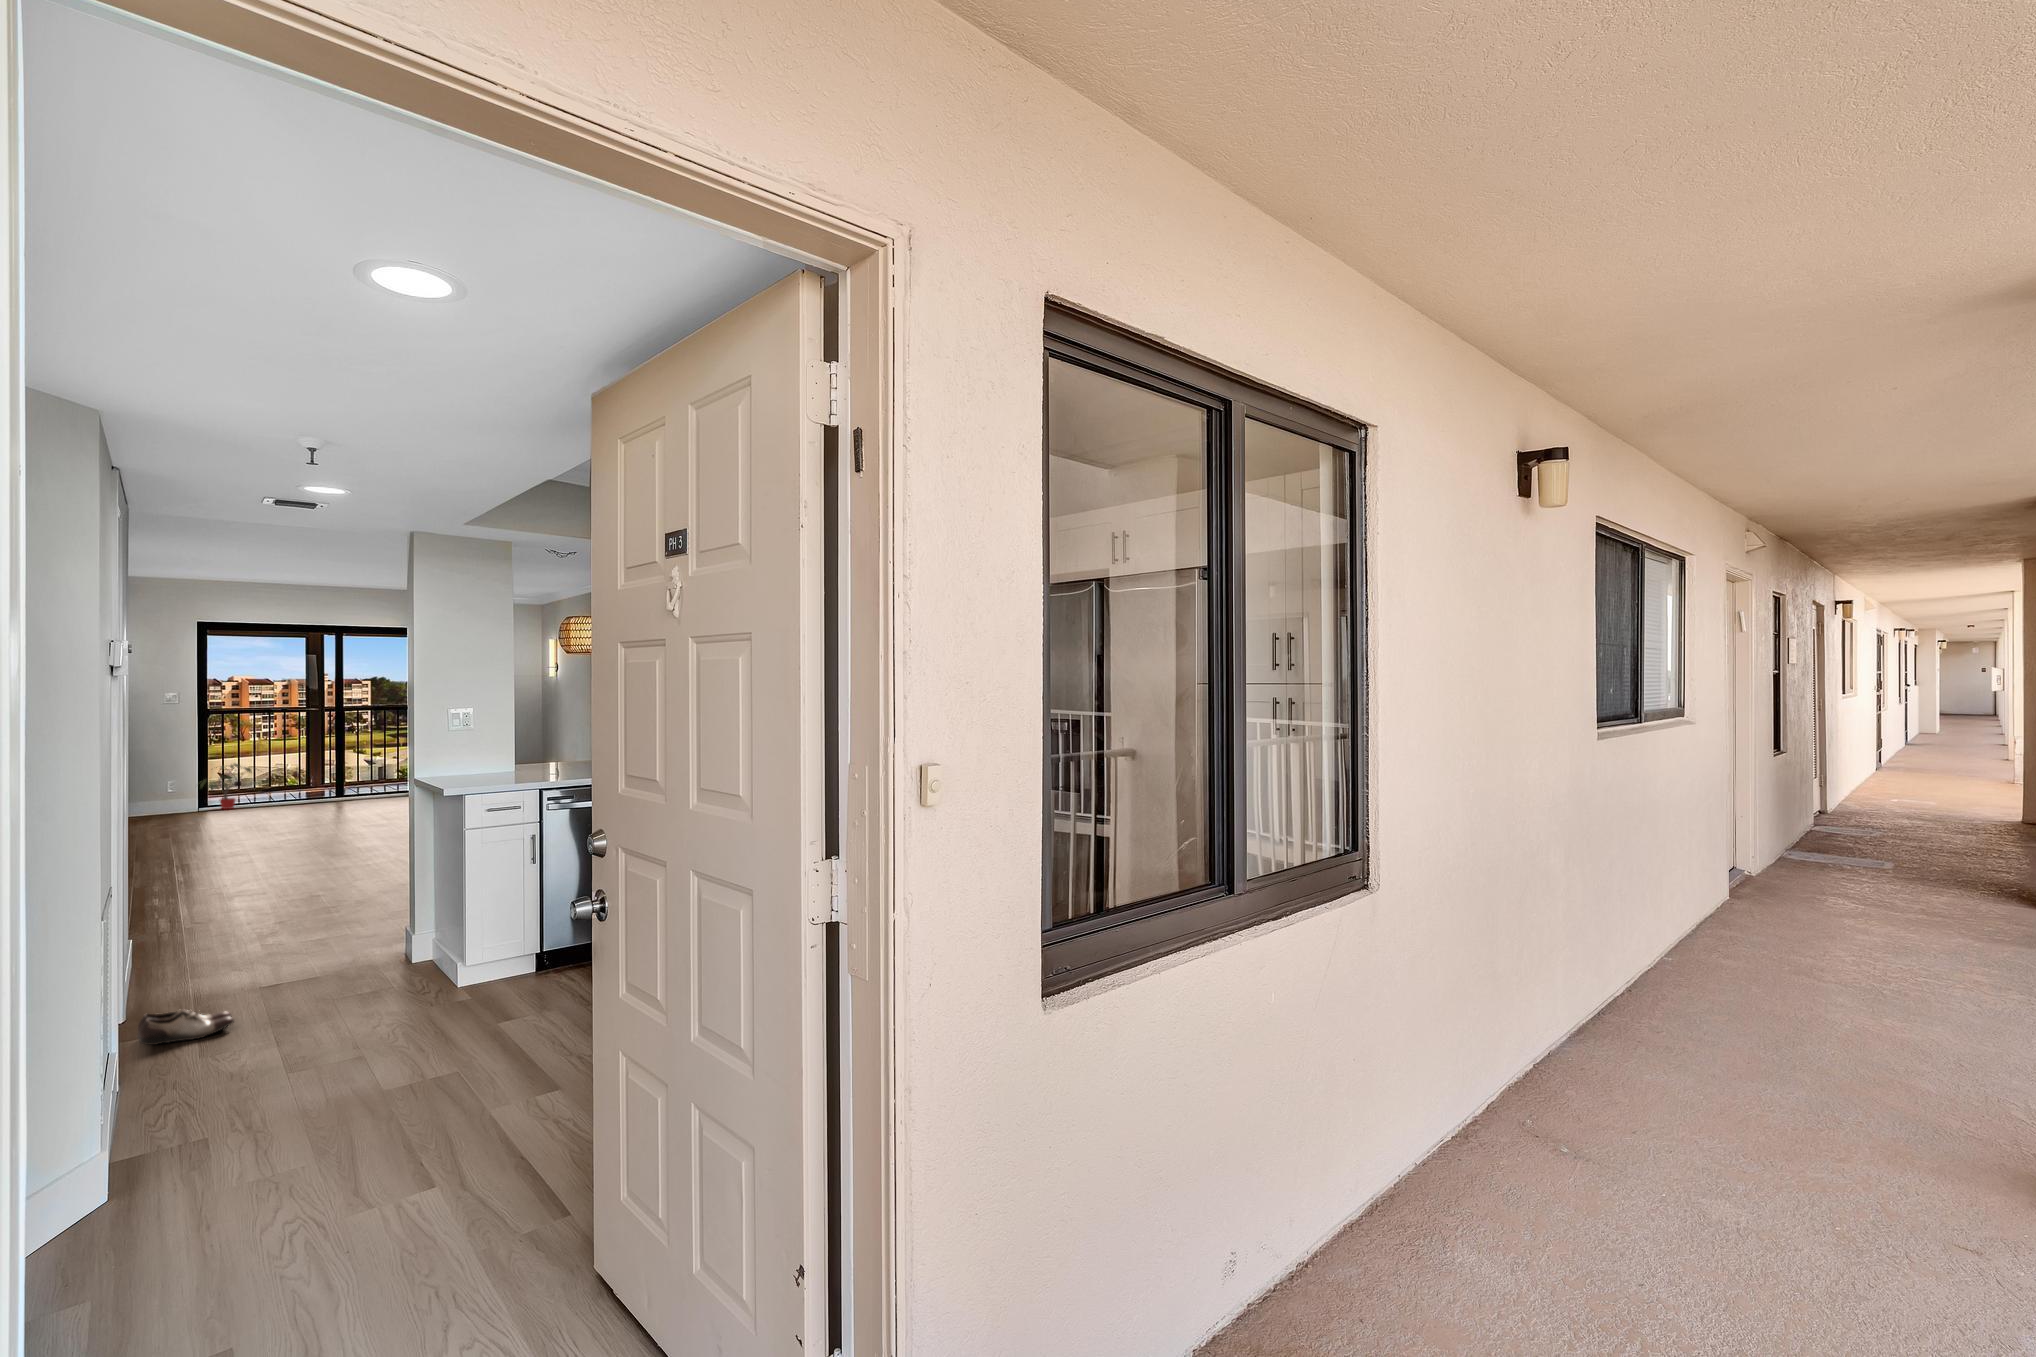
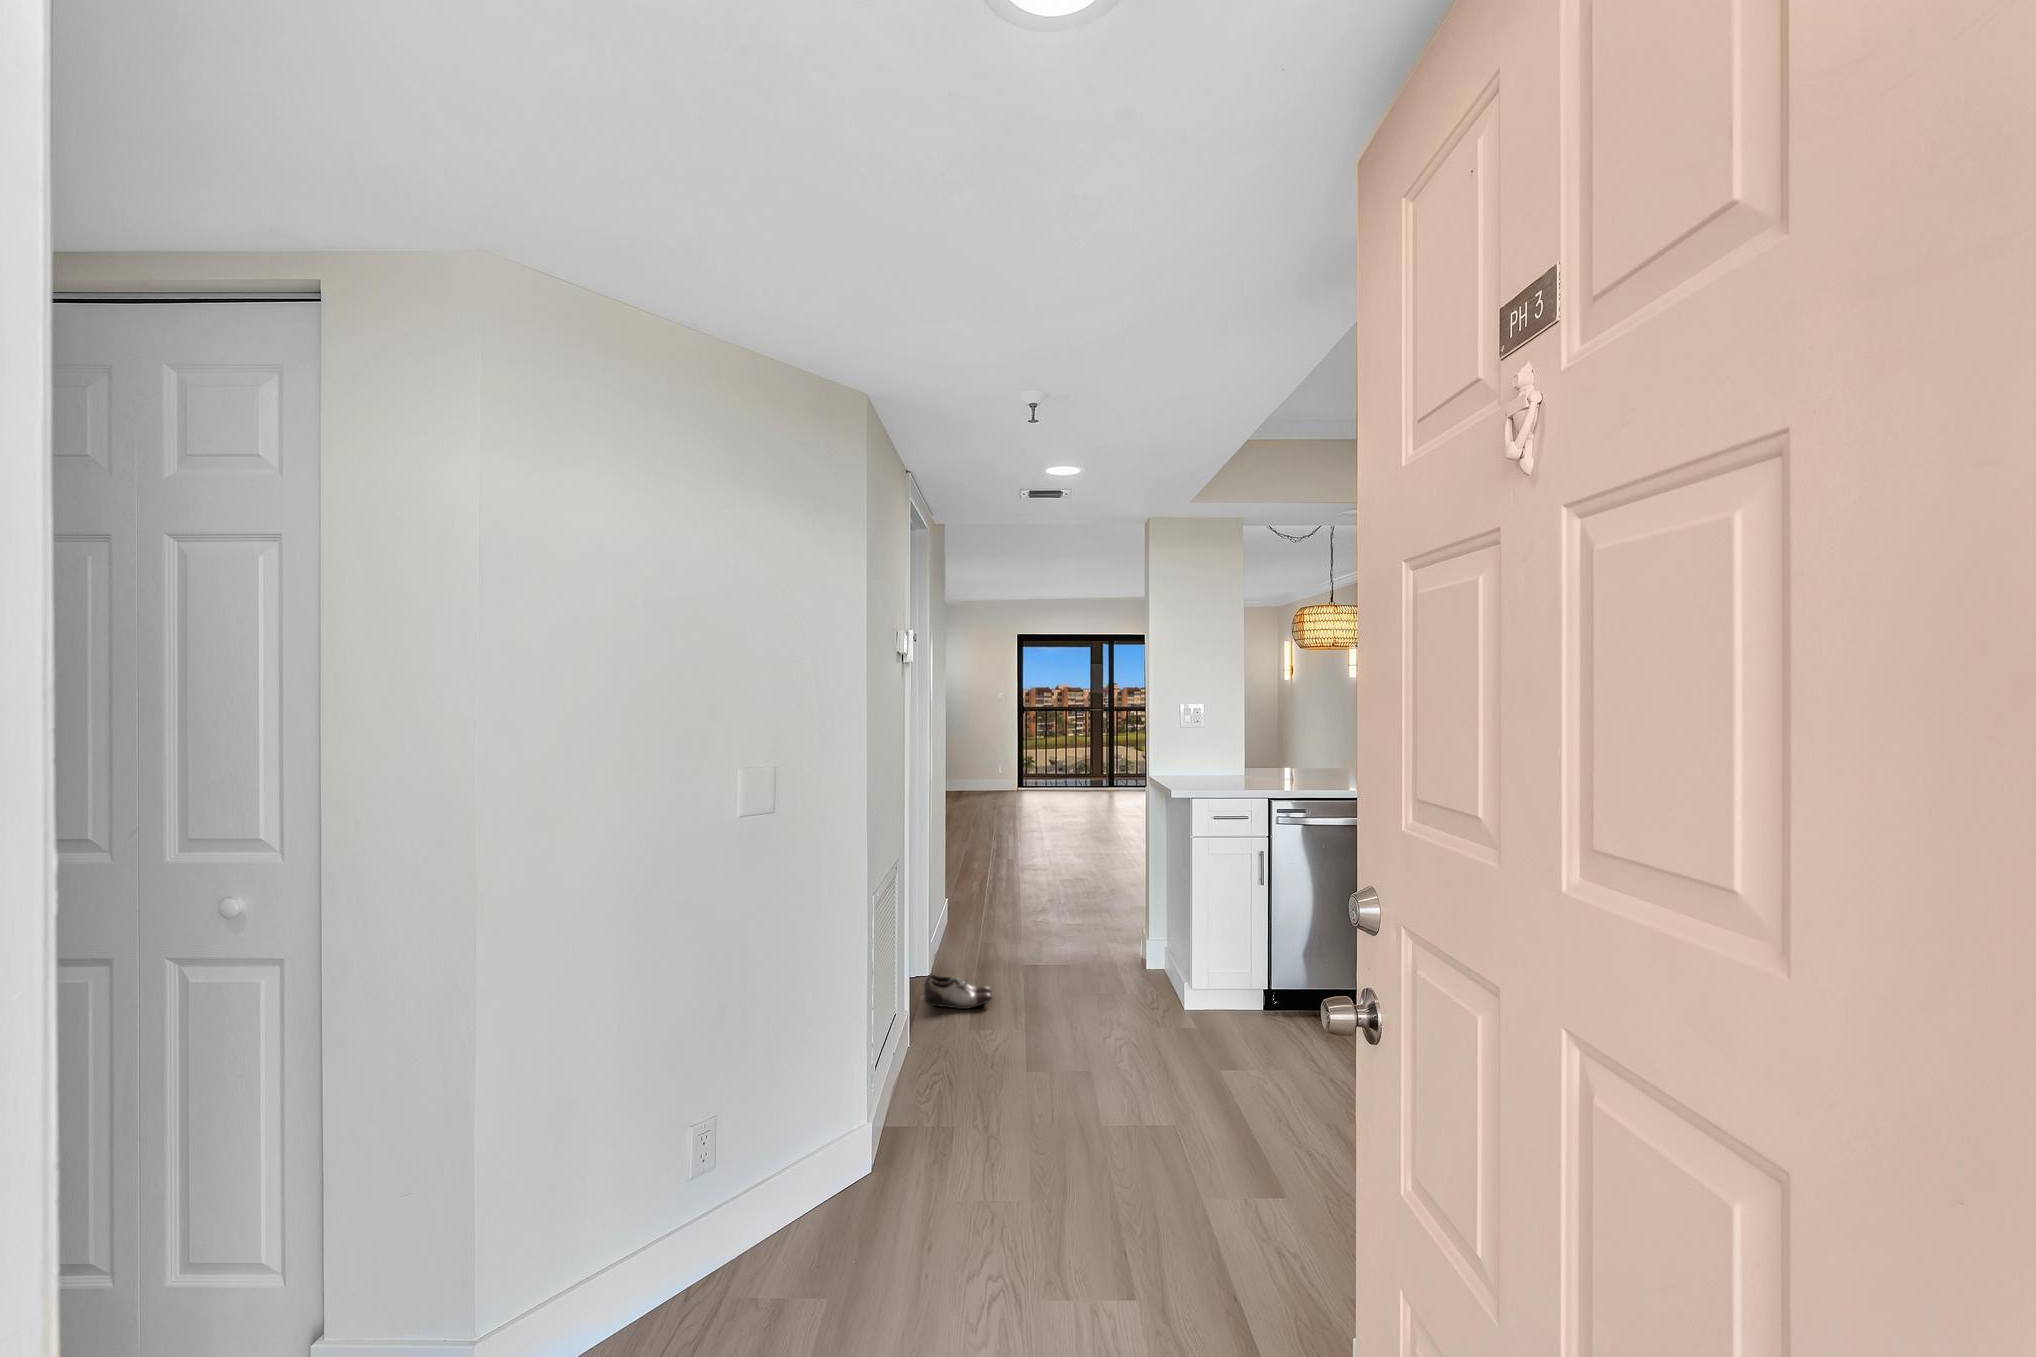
potted plant: present [200,764,260,809] -> none [1010,753,1056,791]

